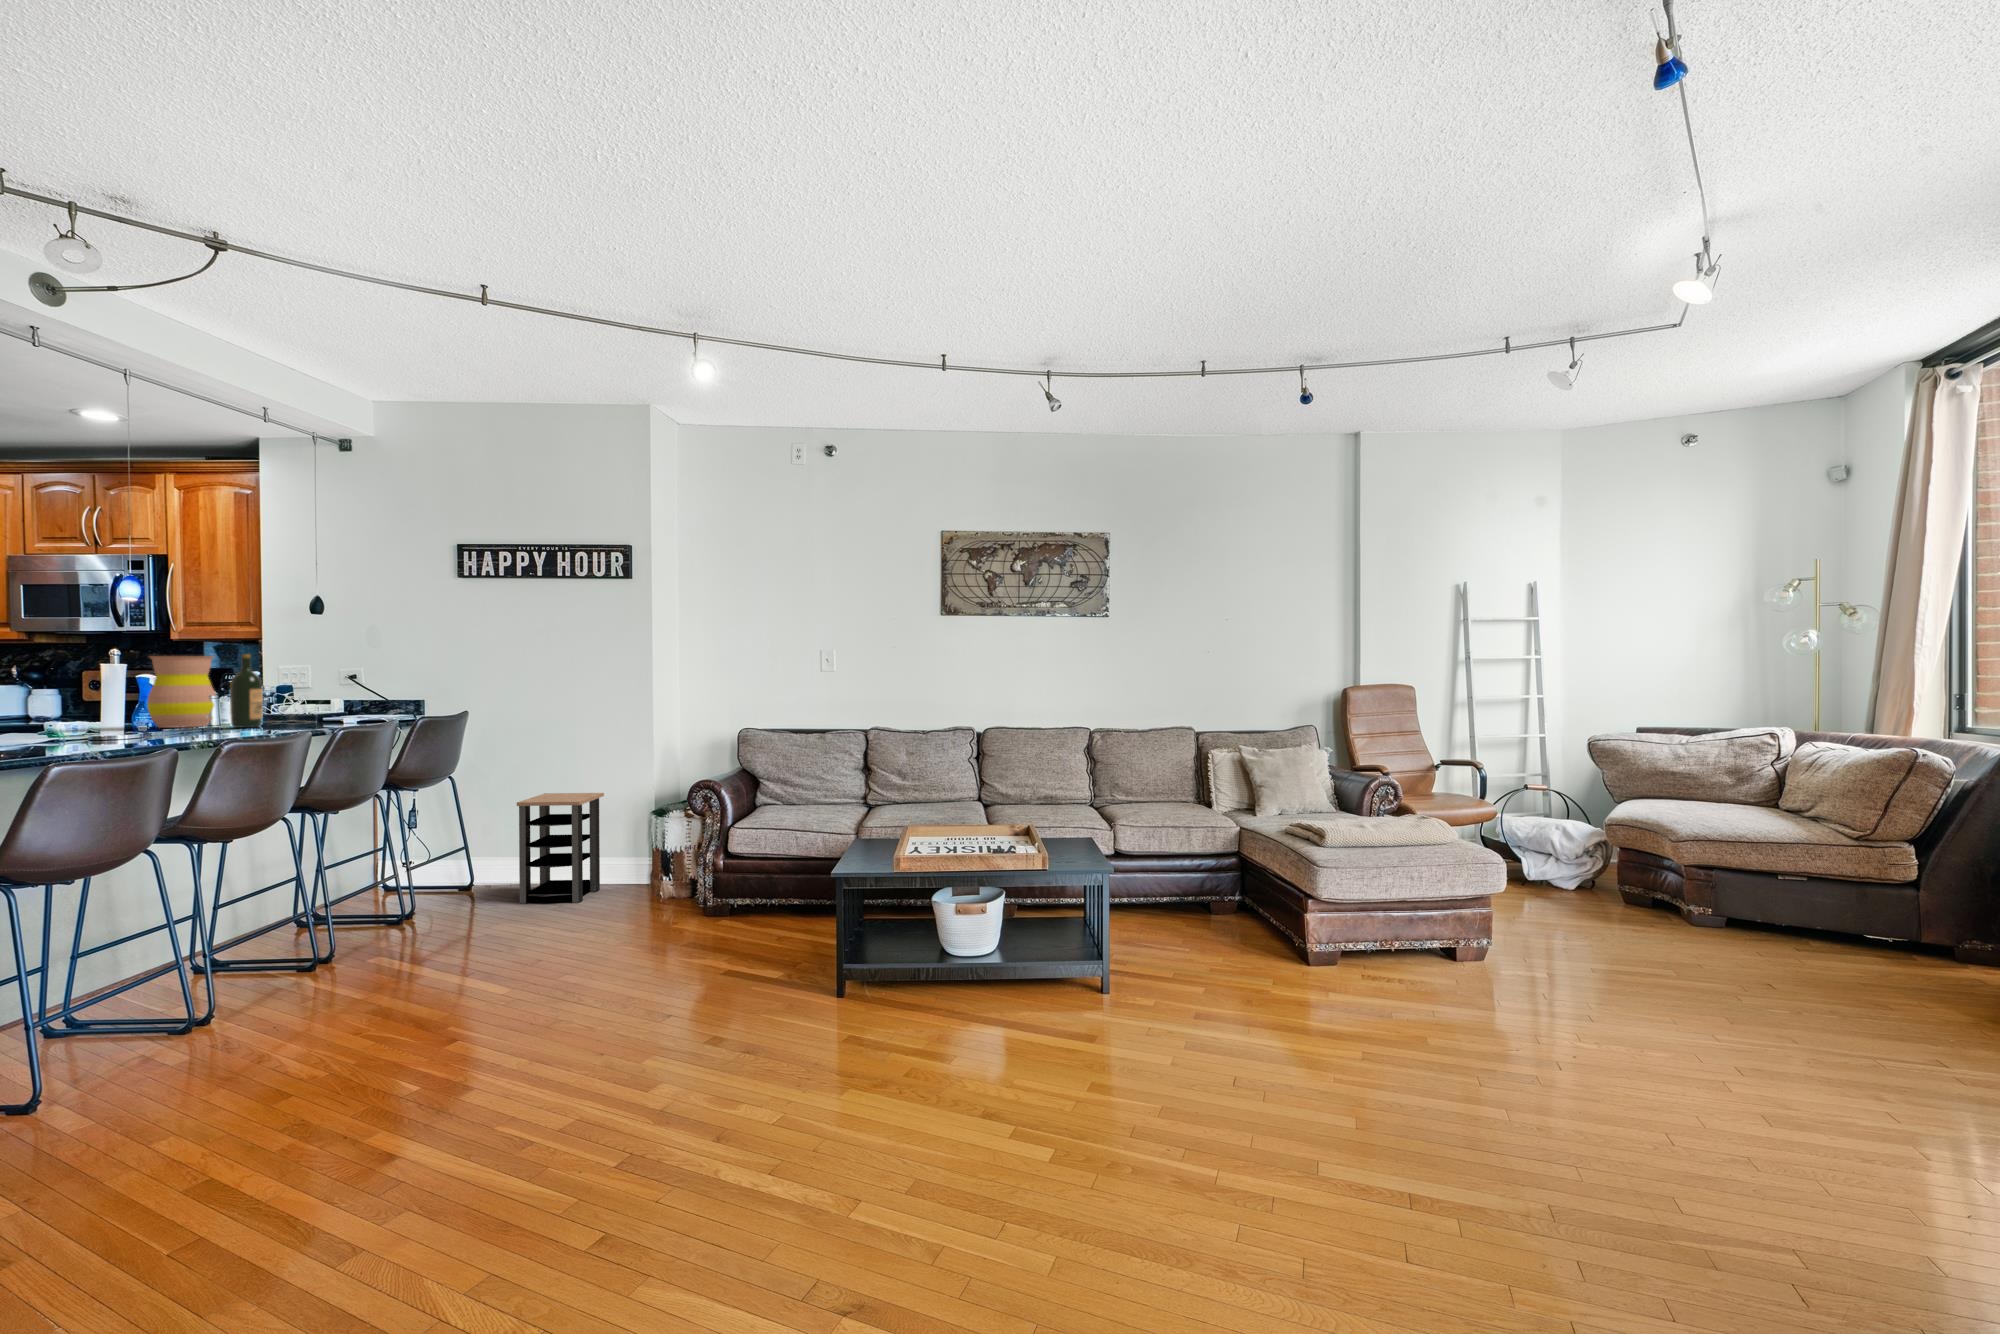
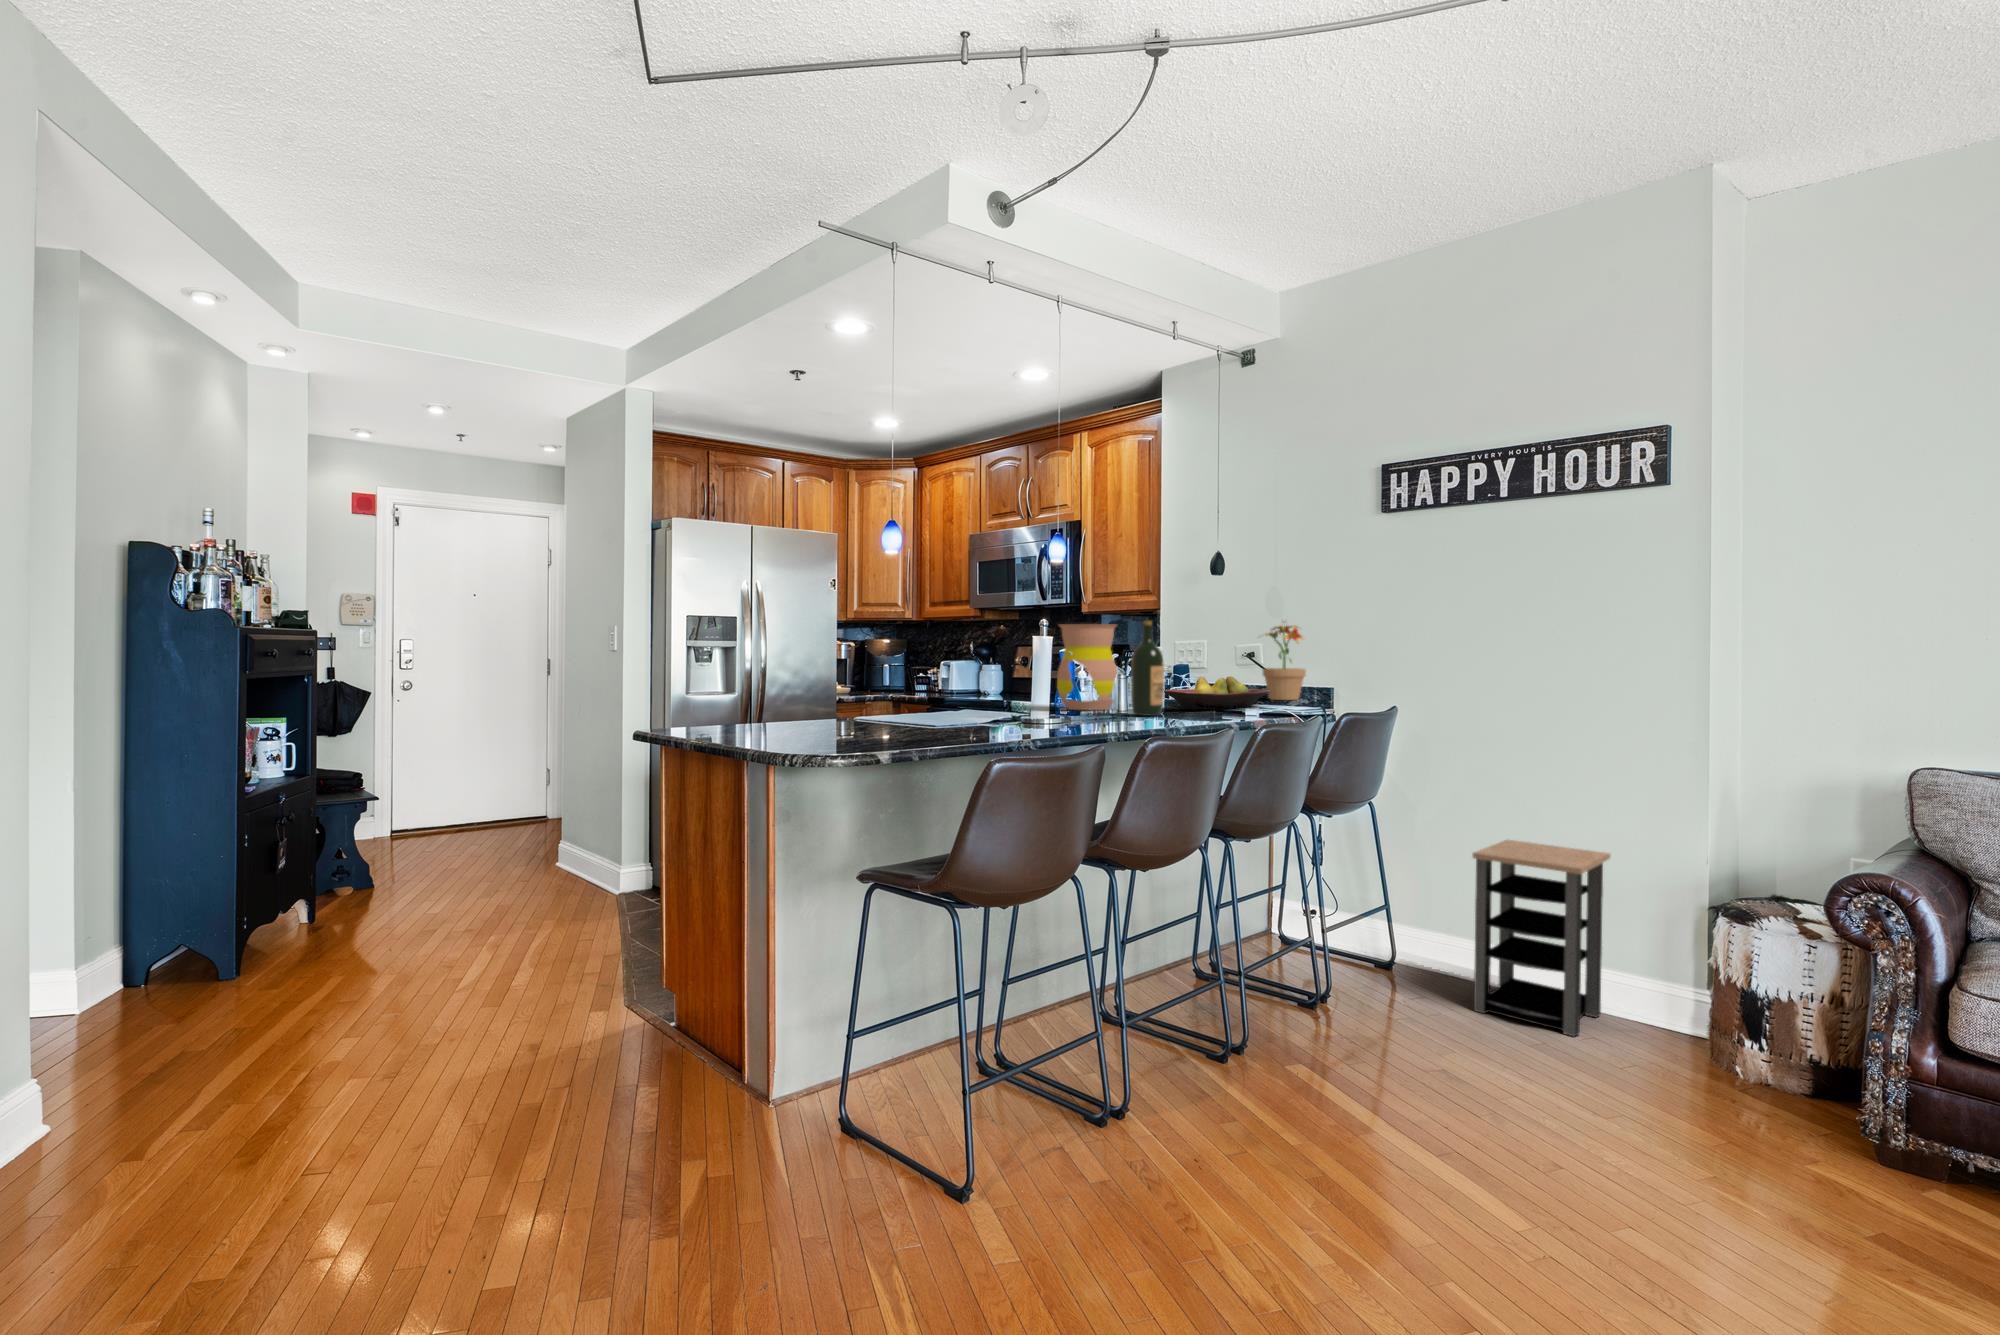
potted plant: none [355,652,398,712] -> present [1263,625,1306,700]
fruit bowl: none [264,695,363,722] -> present [1164,676,1270,710]

